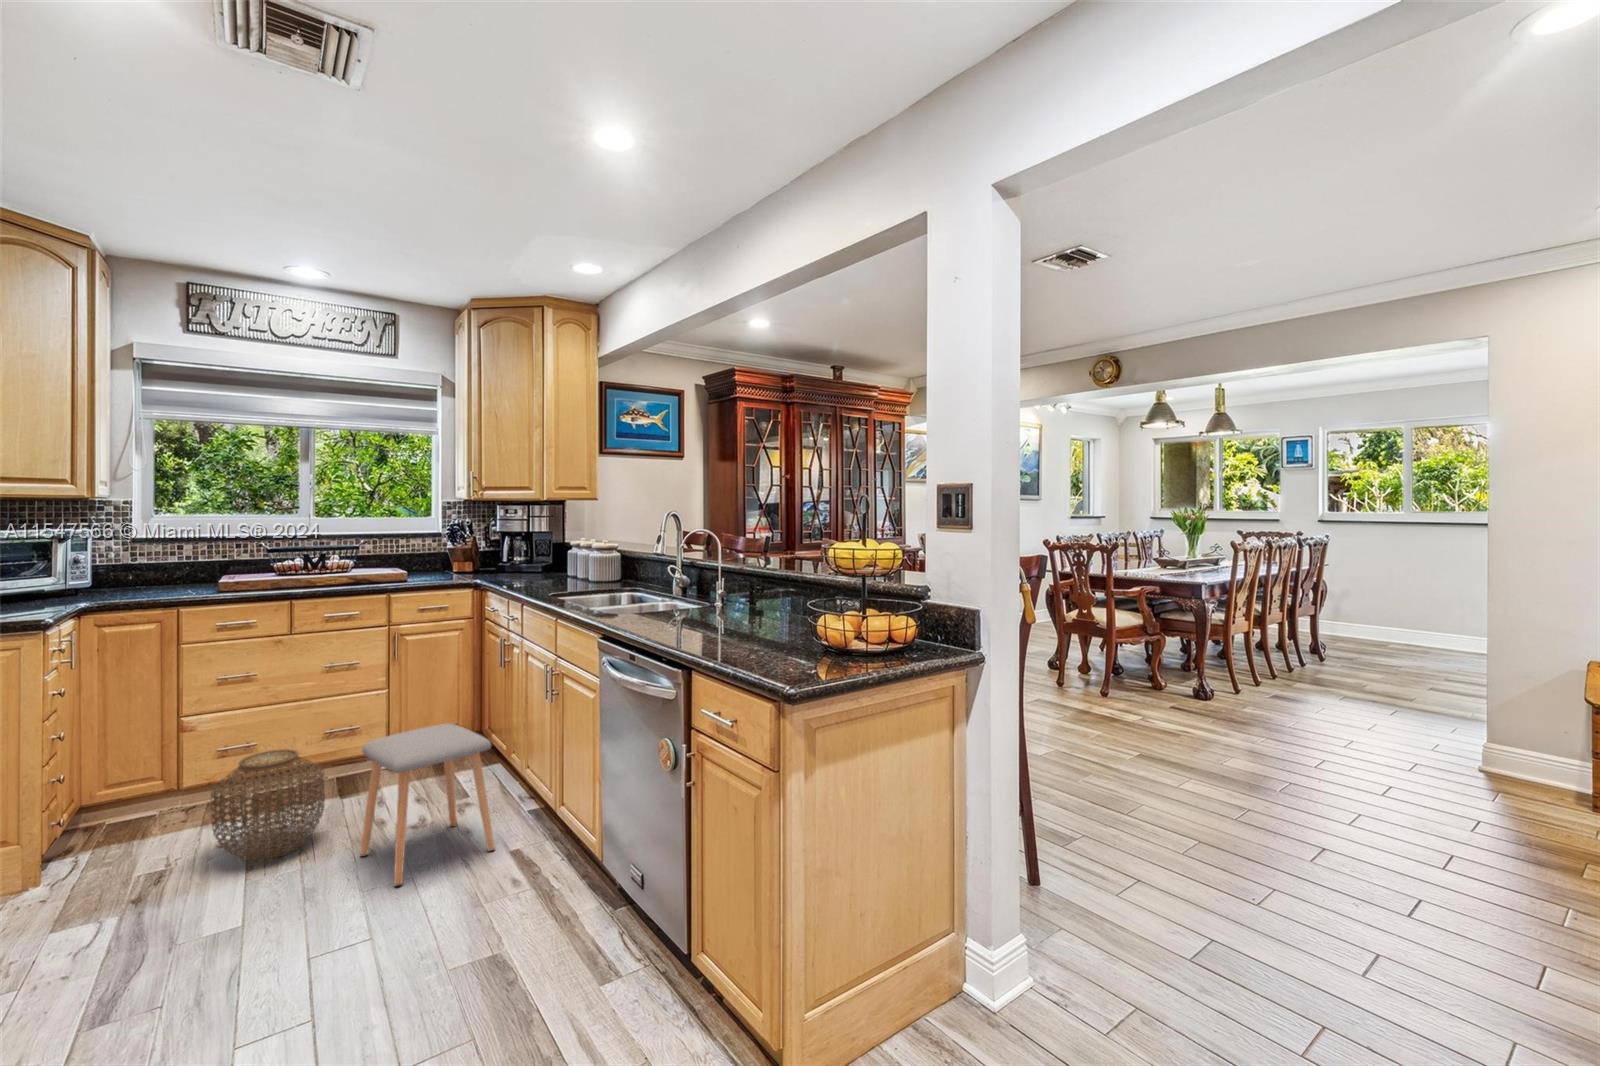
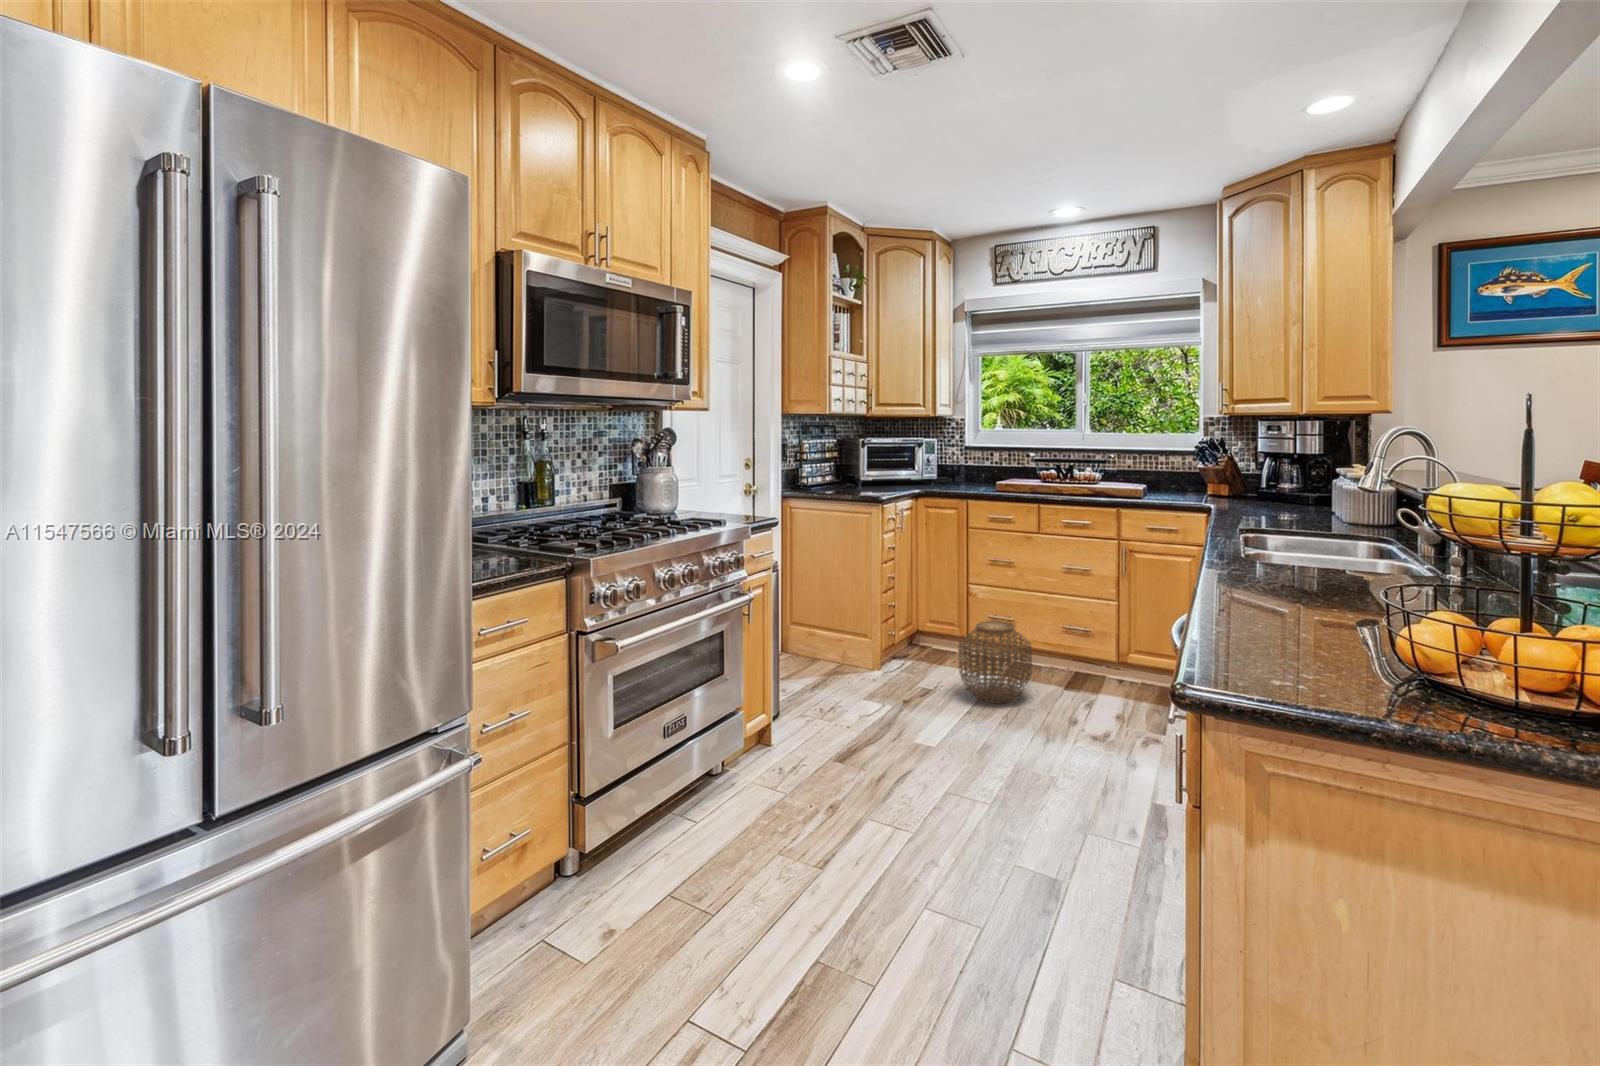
stool: present [360,724,495,887] -> none [1041,627,1141,757]

